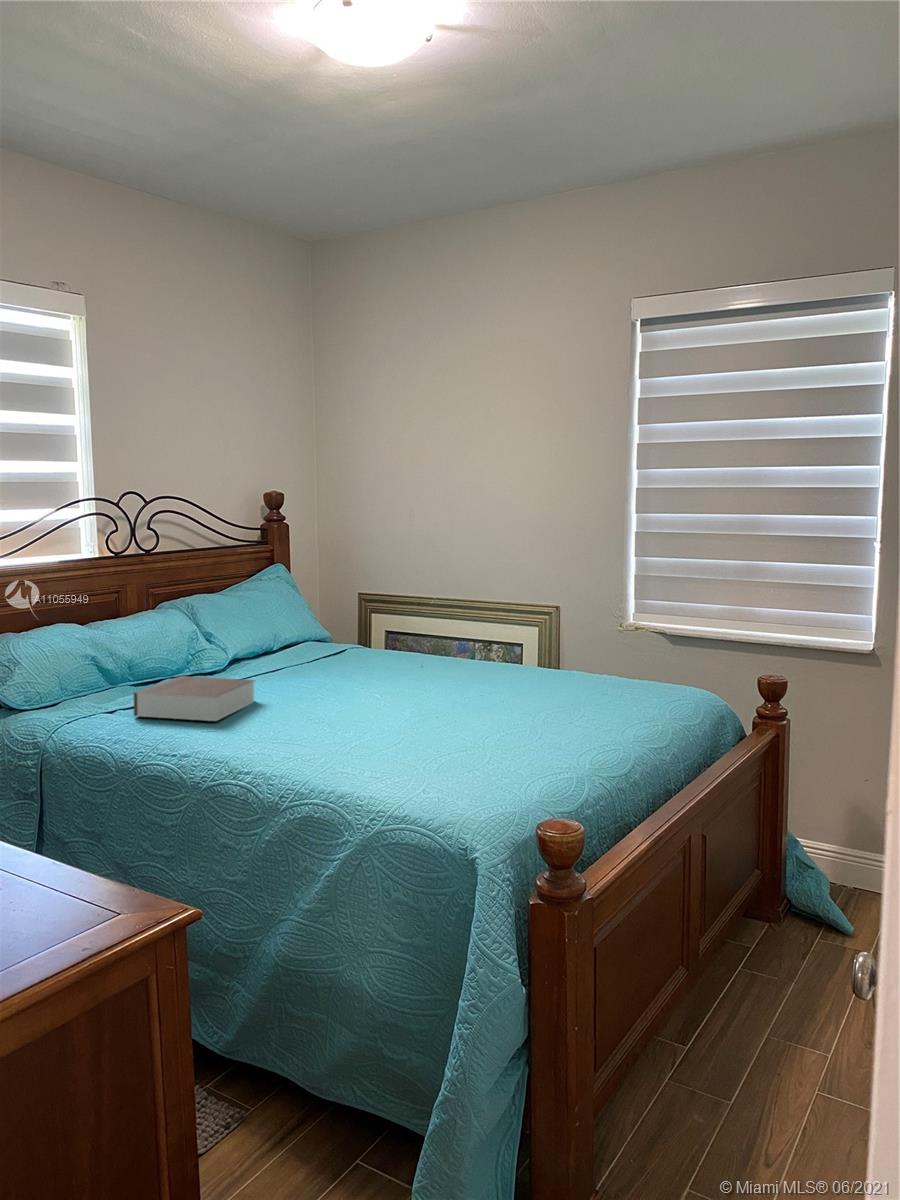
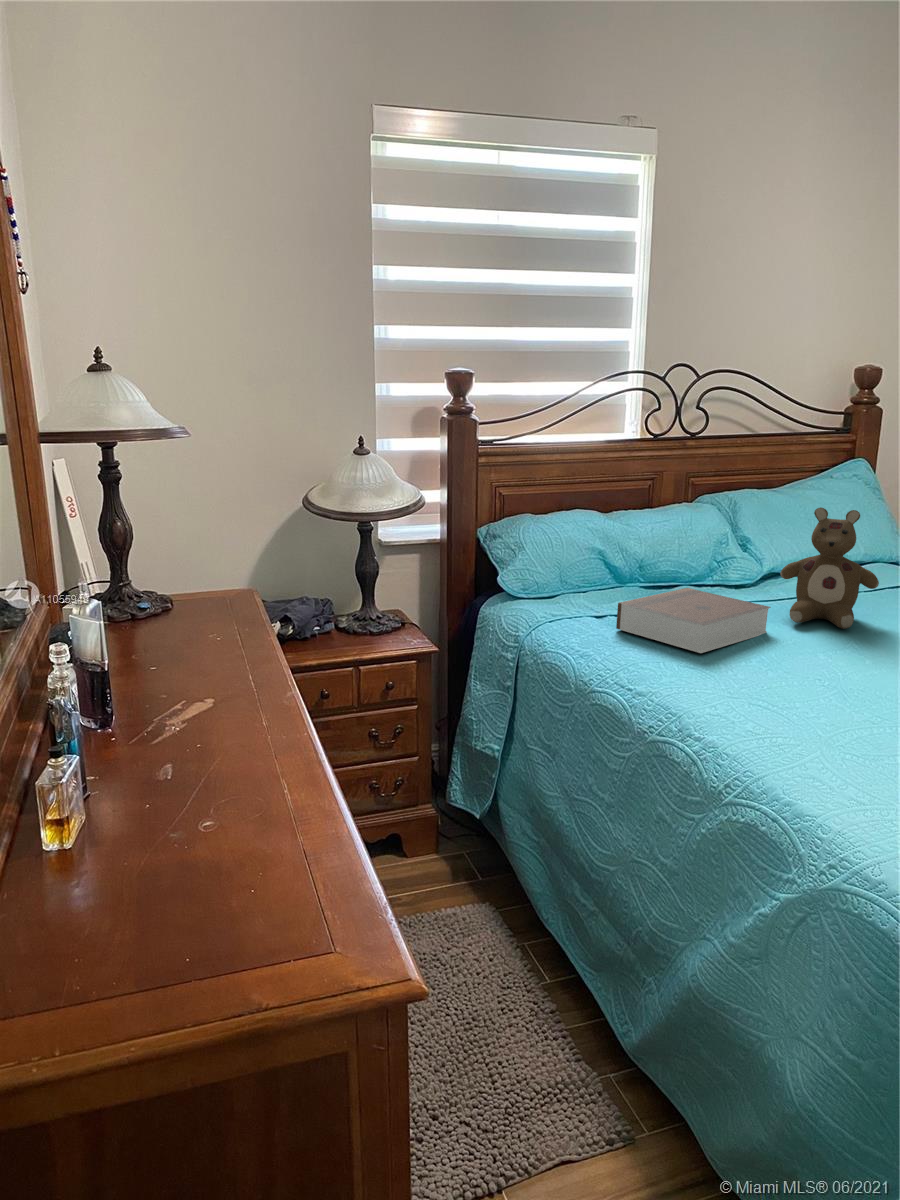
stuffed bear: none [252,600,325,691] -> present [780,507,879,629]

